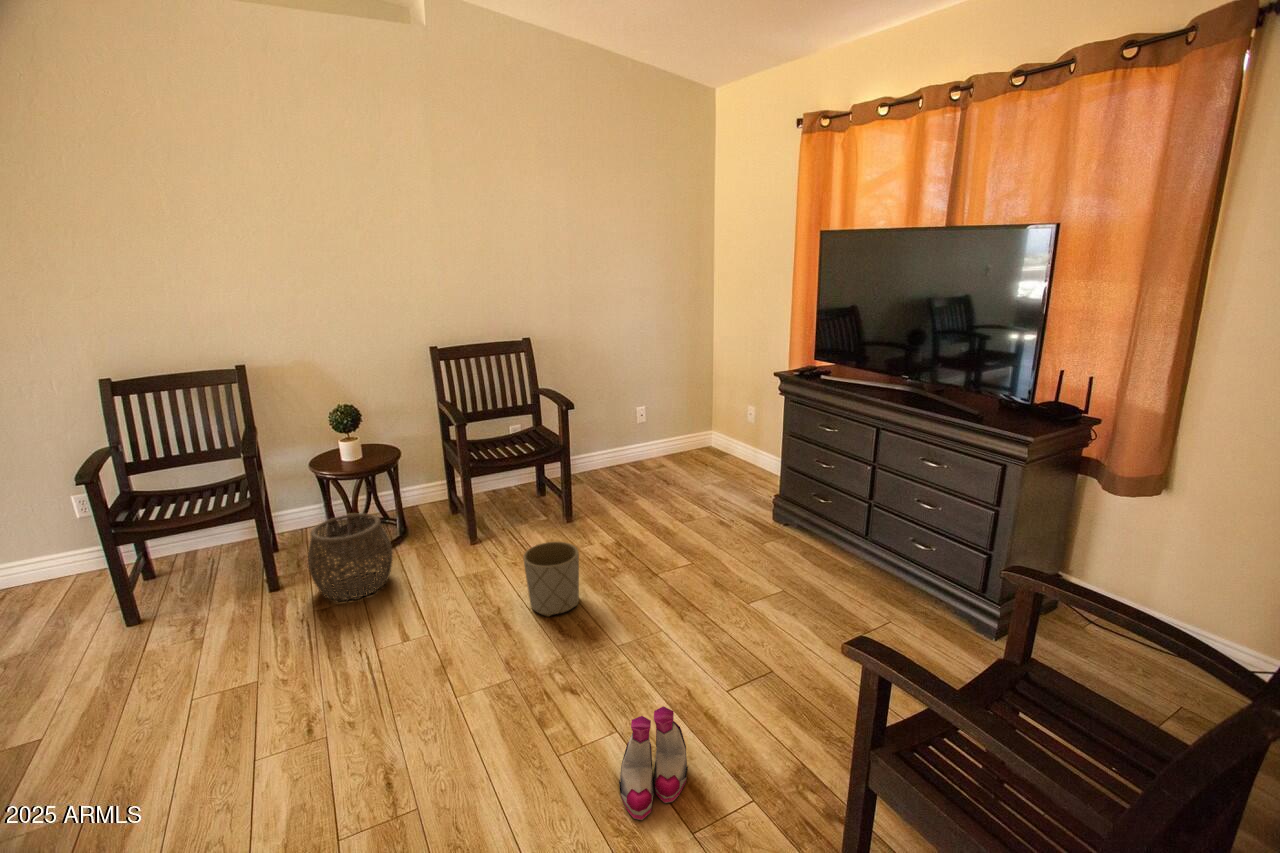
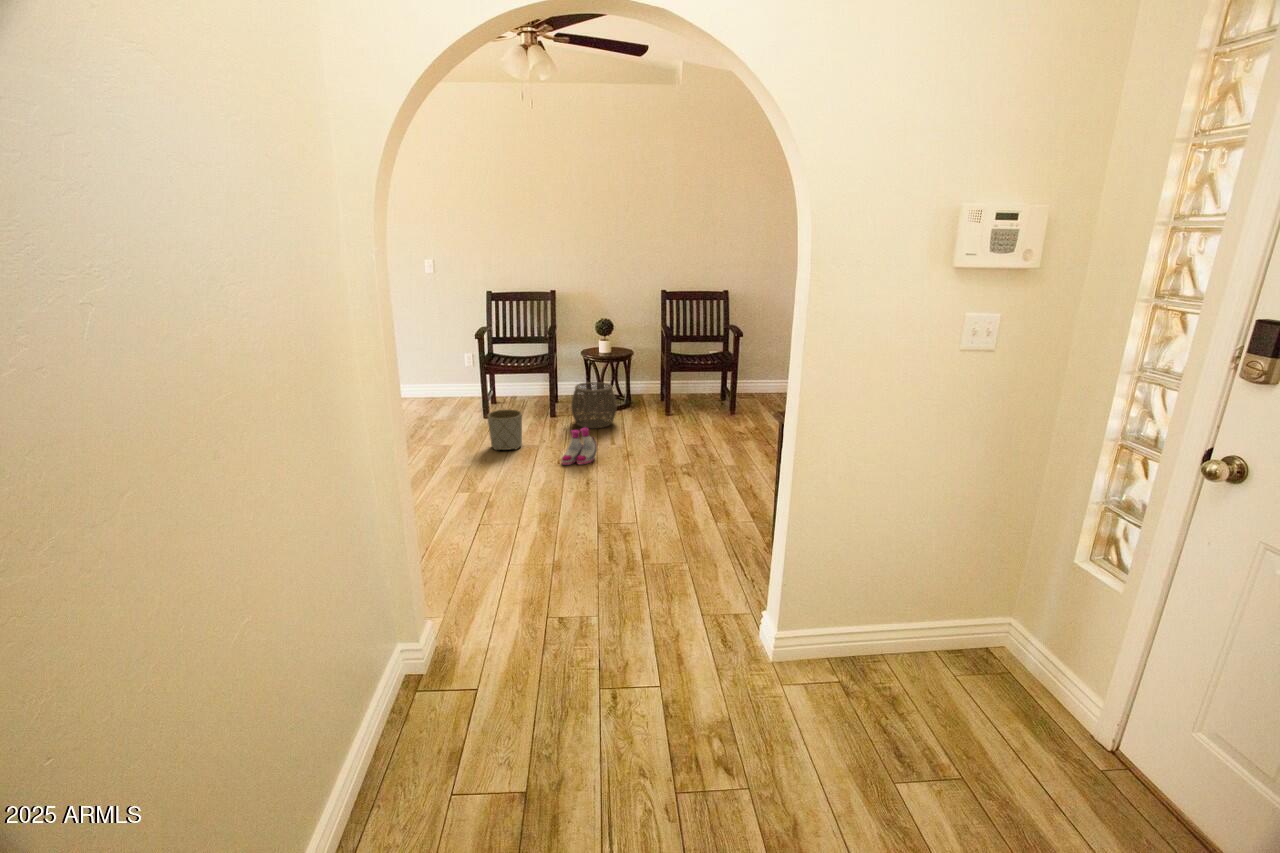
planter: present [523,542,579,616] -> present [487,409,522,450]
boots: present [619,706,688,820] -> present [562,427,597,465]

